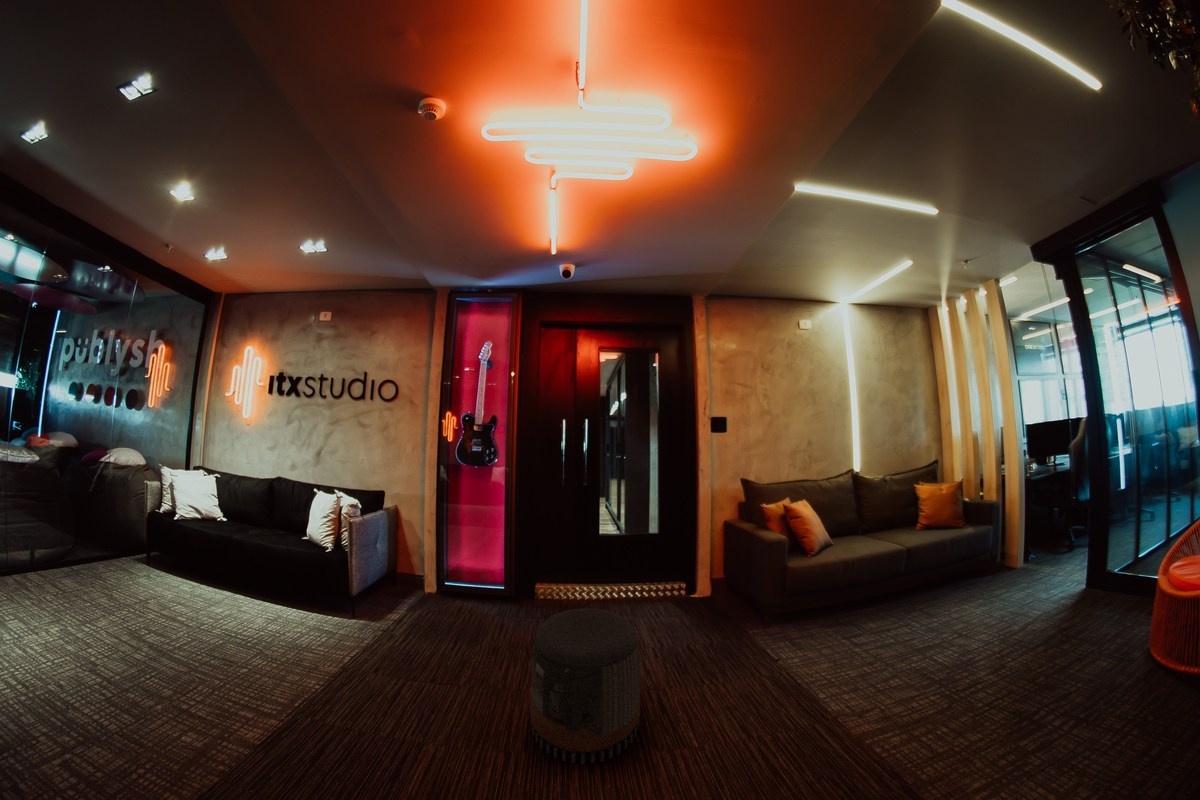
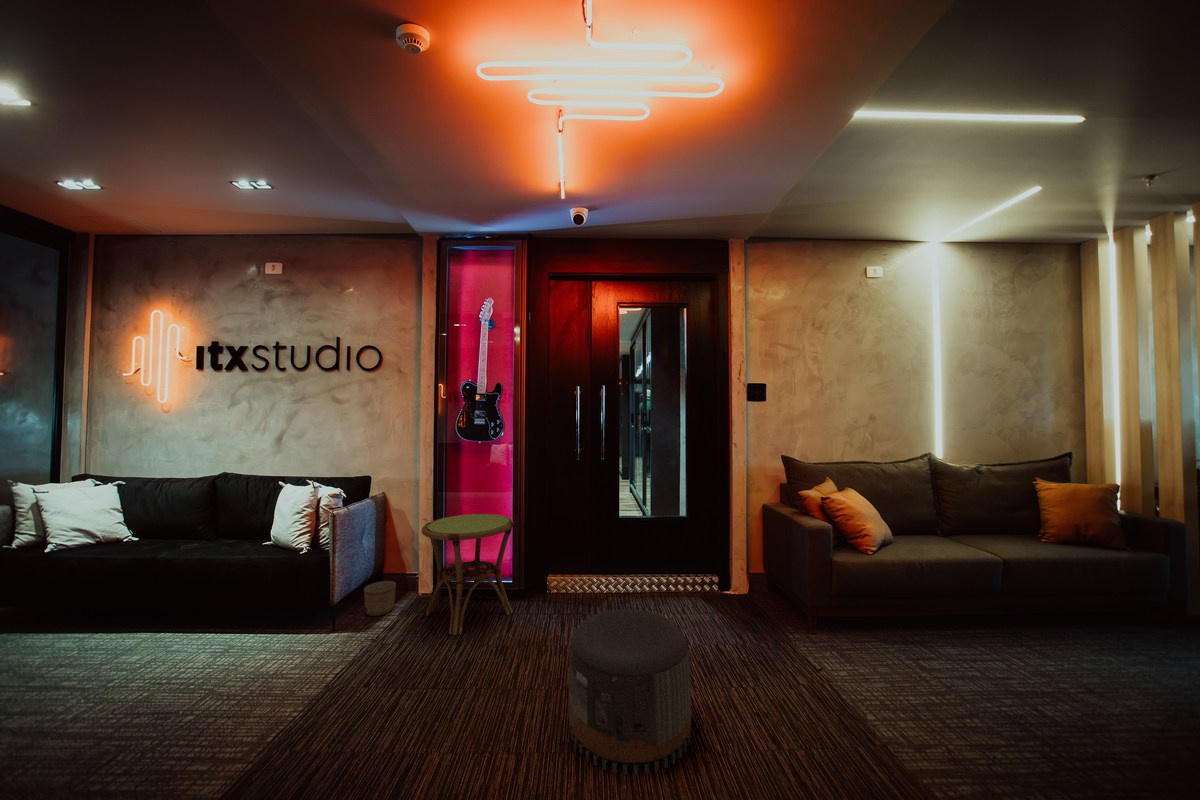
side table: none [425,523,506,630] -> present [422,514,514,635]
planter: none [374,581,402,612] -> present [364,581,396,616]

